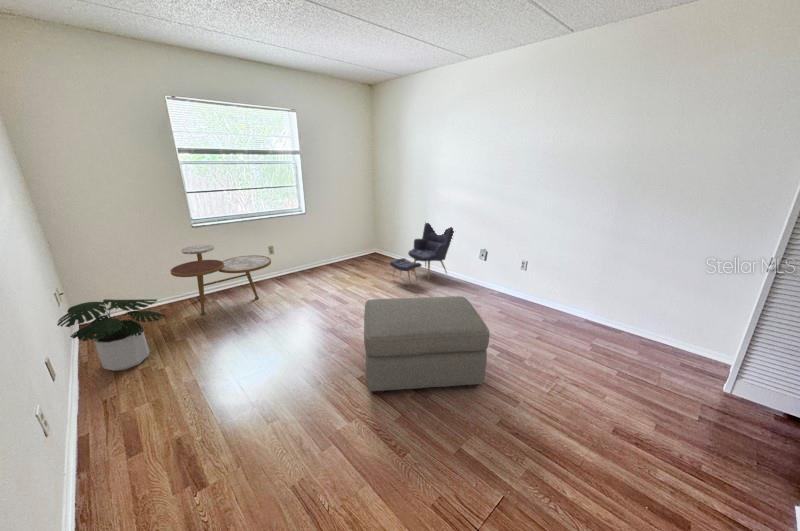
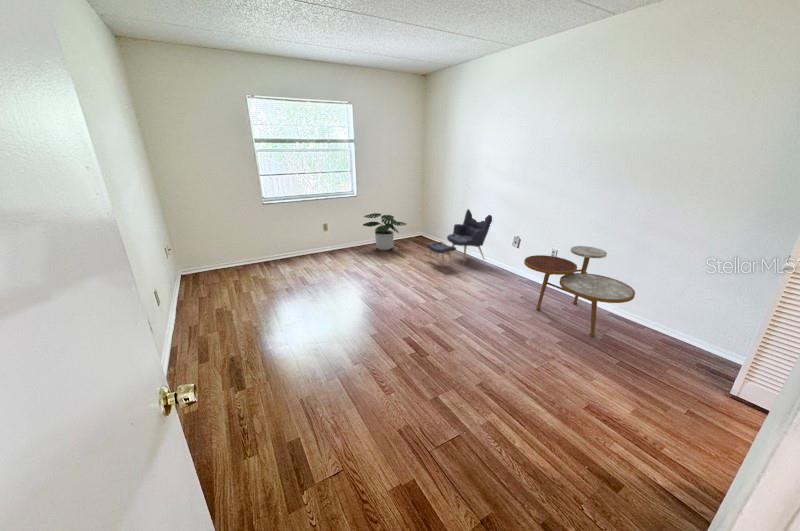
side table: present [170,245,271,315] -> present [524,246,635,337]
ottoman: present [364,296,490,394] -> none [373,271,483,356]
potted plant: present [57,299,165,371] -> present [363,213,406,250]

